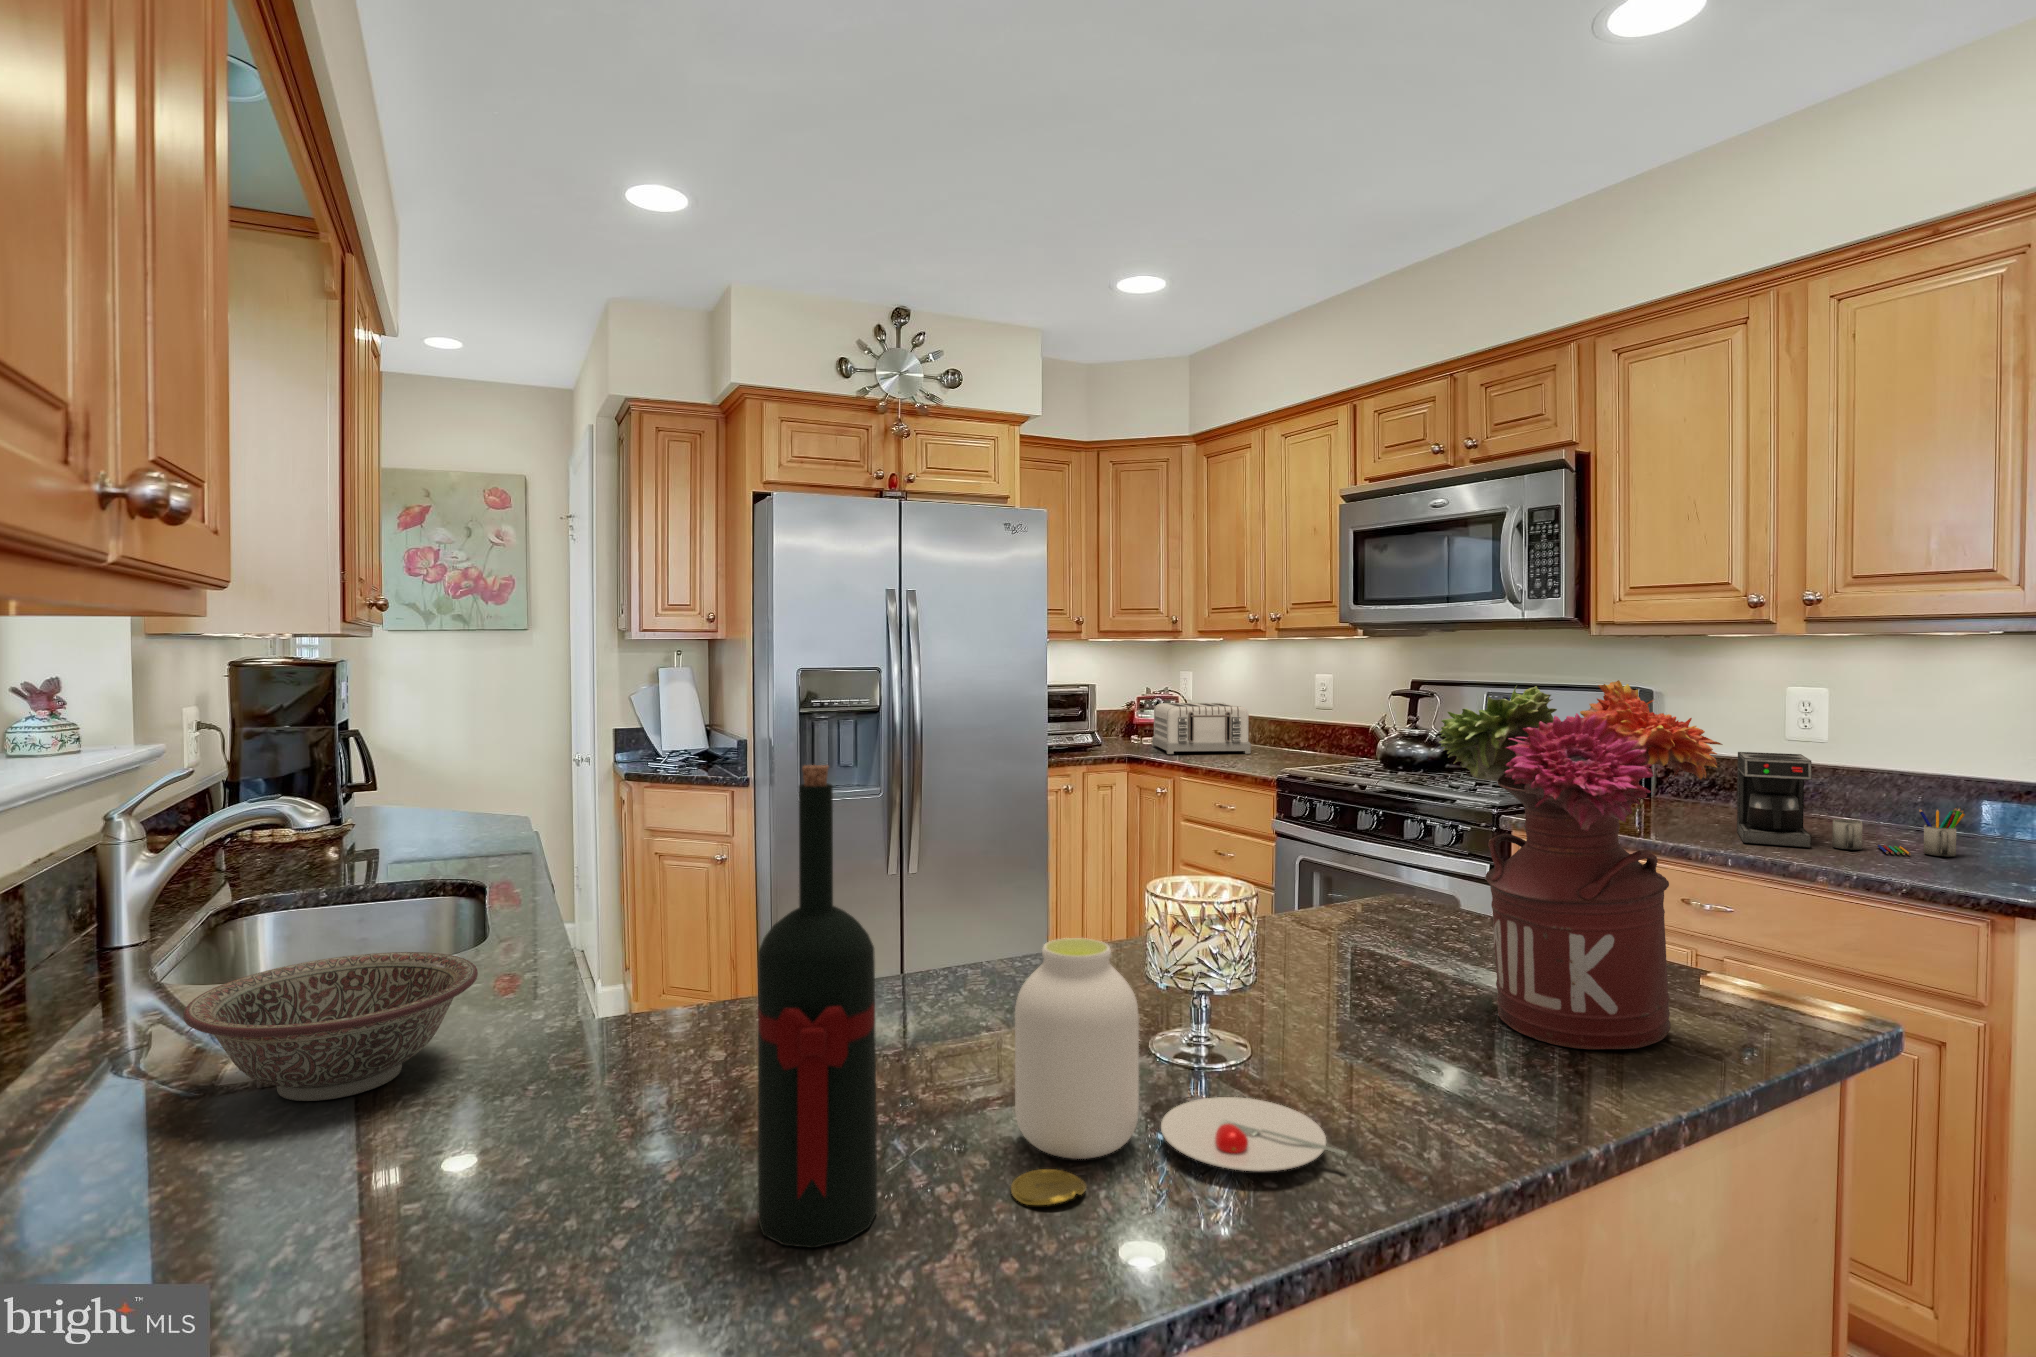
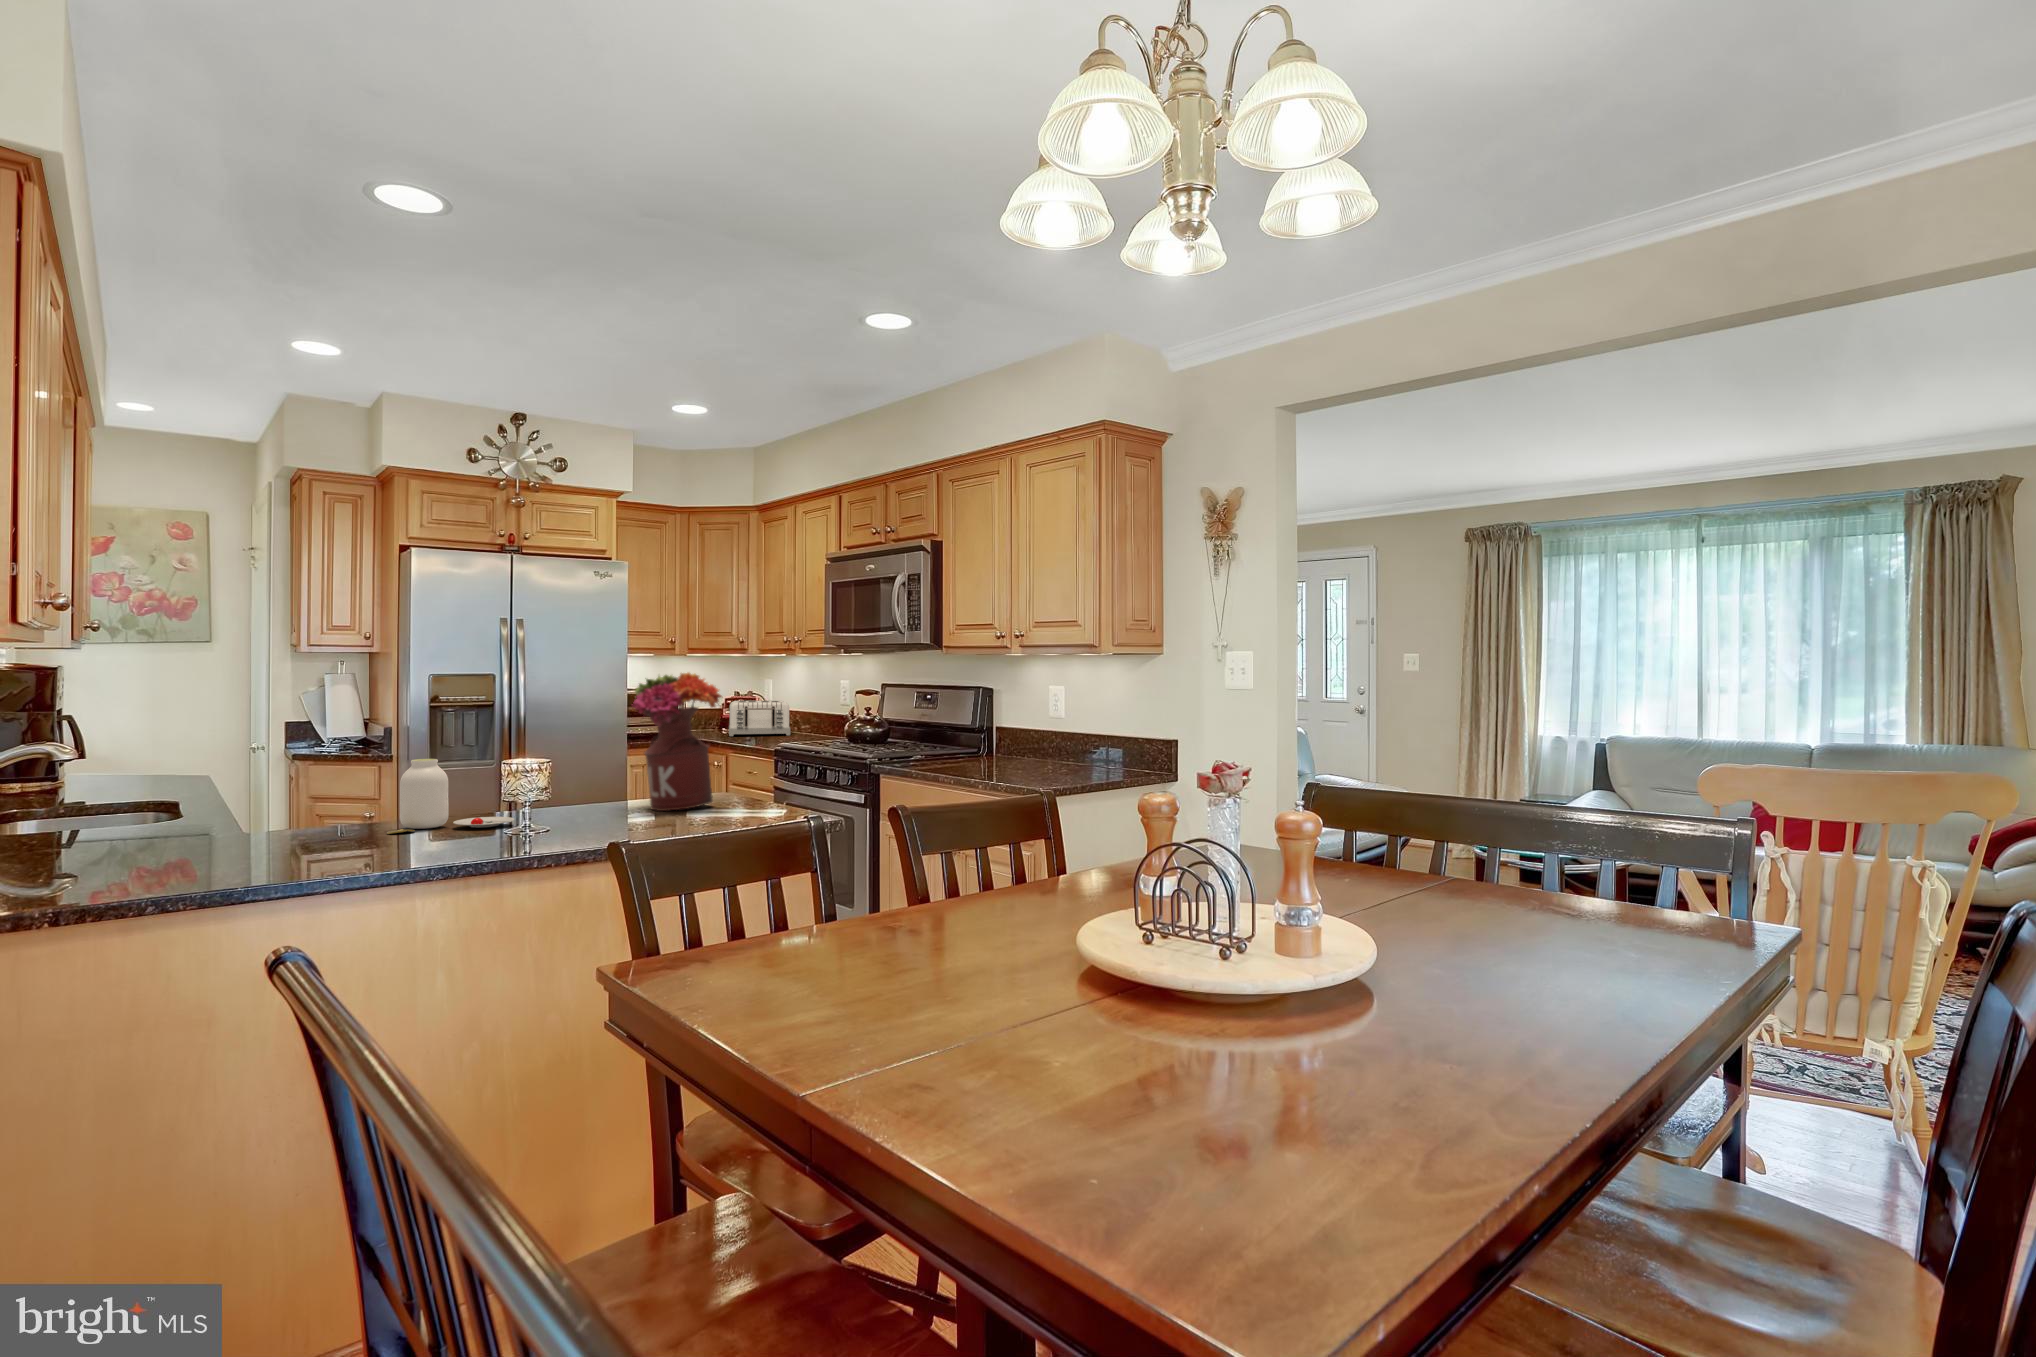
coffee maker: present [1737,752,1965,857] -> none [963,719,1056,770]
wine bottle: present [758,765,878,1248] -> none [292,693,335,840]
decorative bowl: present [183,952,478,1101] -> none [55,786,185,832]

